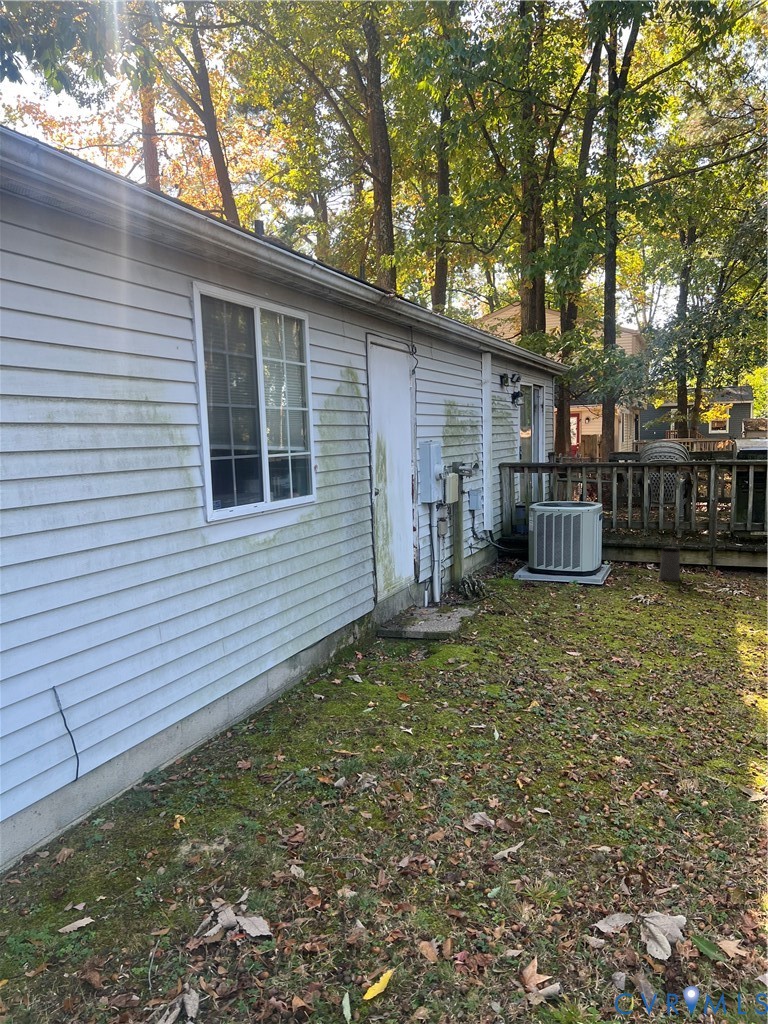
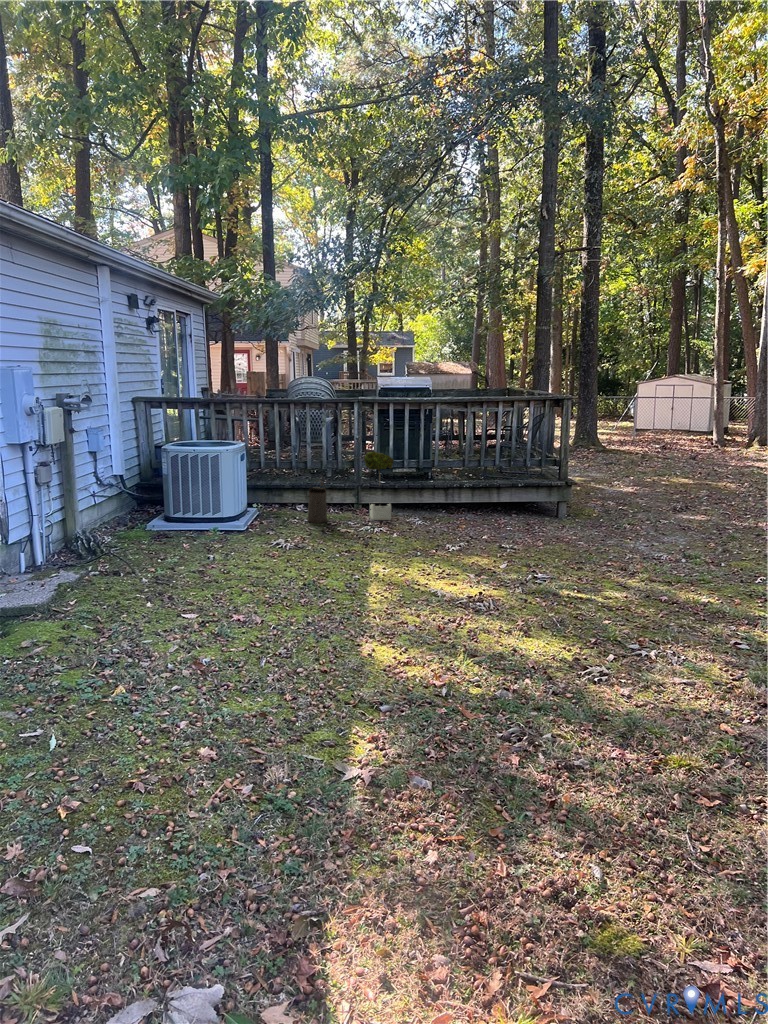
potted tree: none [720,513,755,583] -> present [364,451,394,520]

